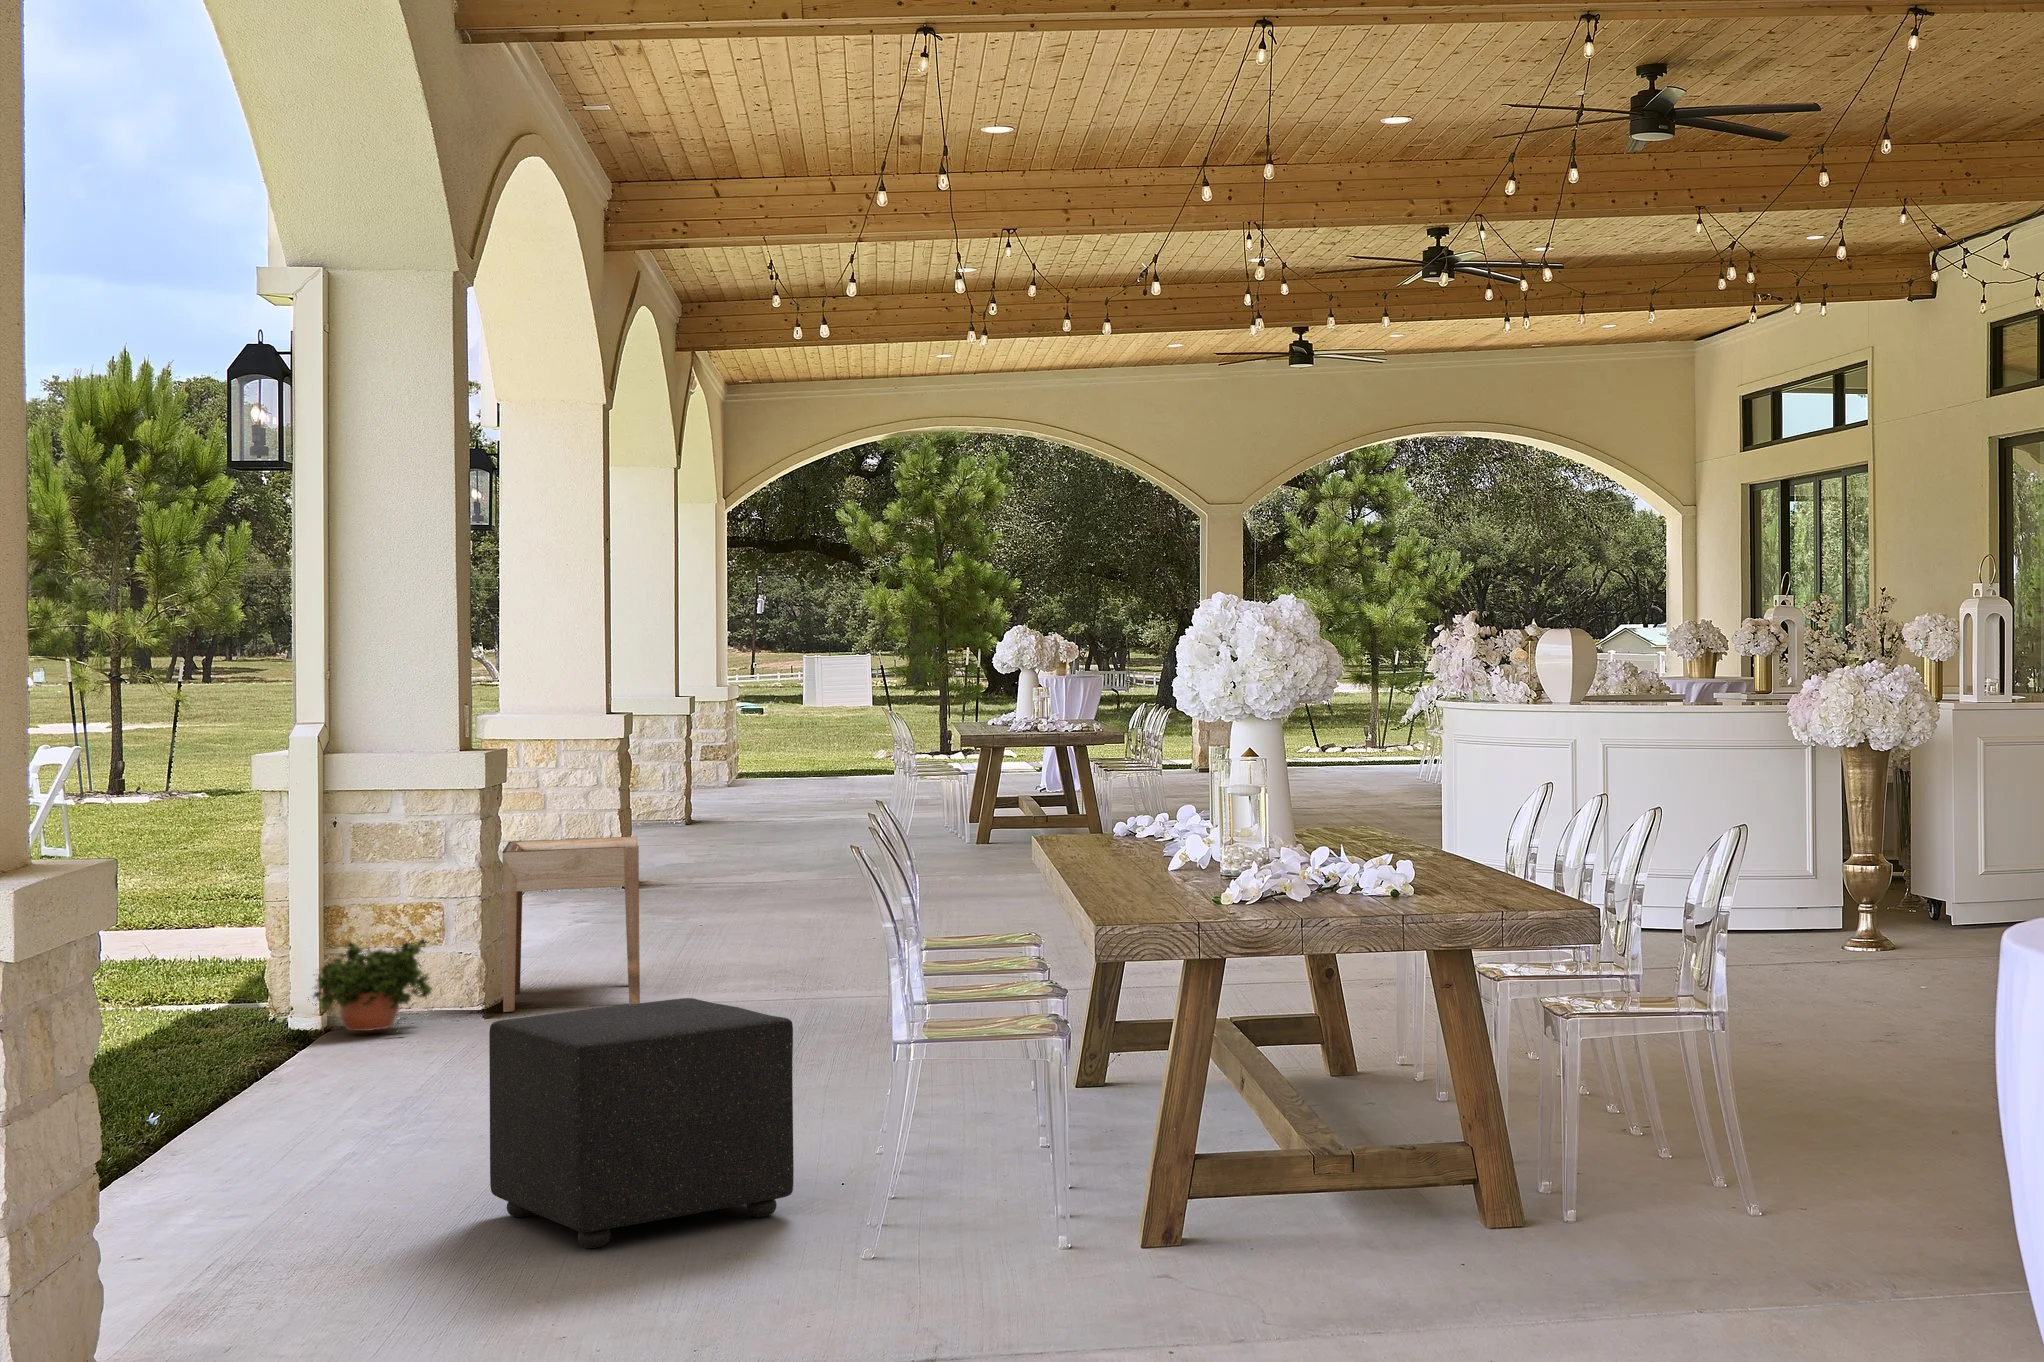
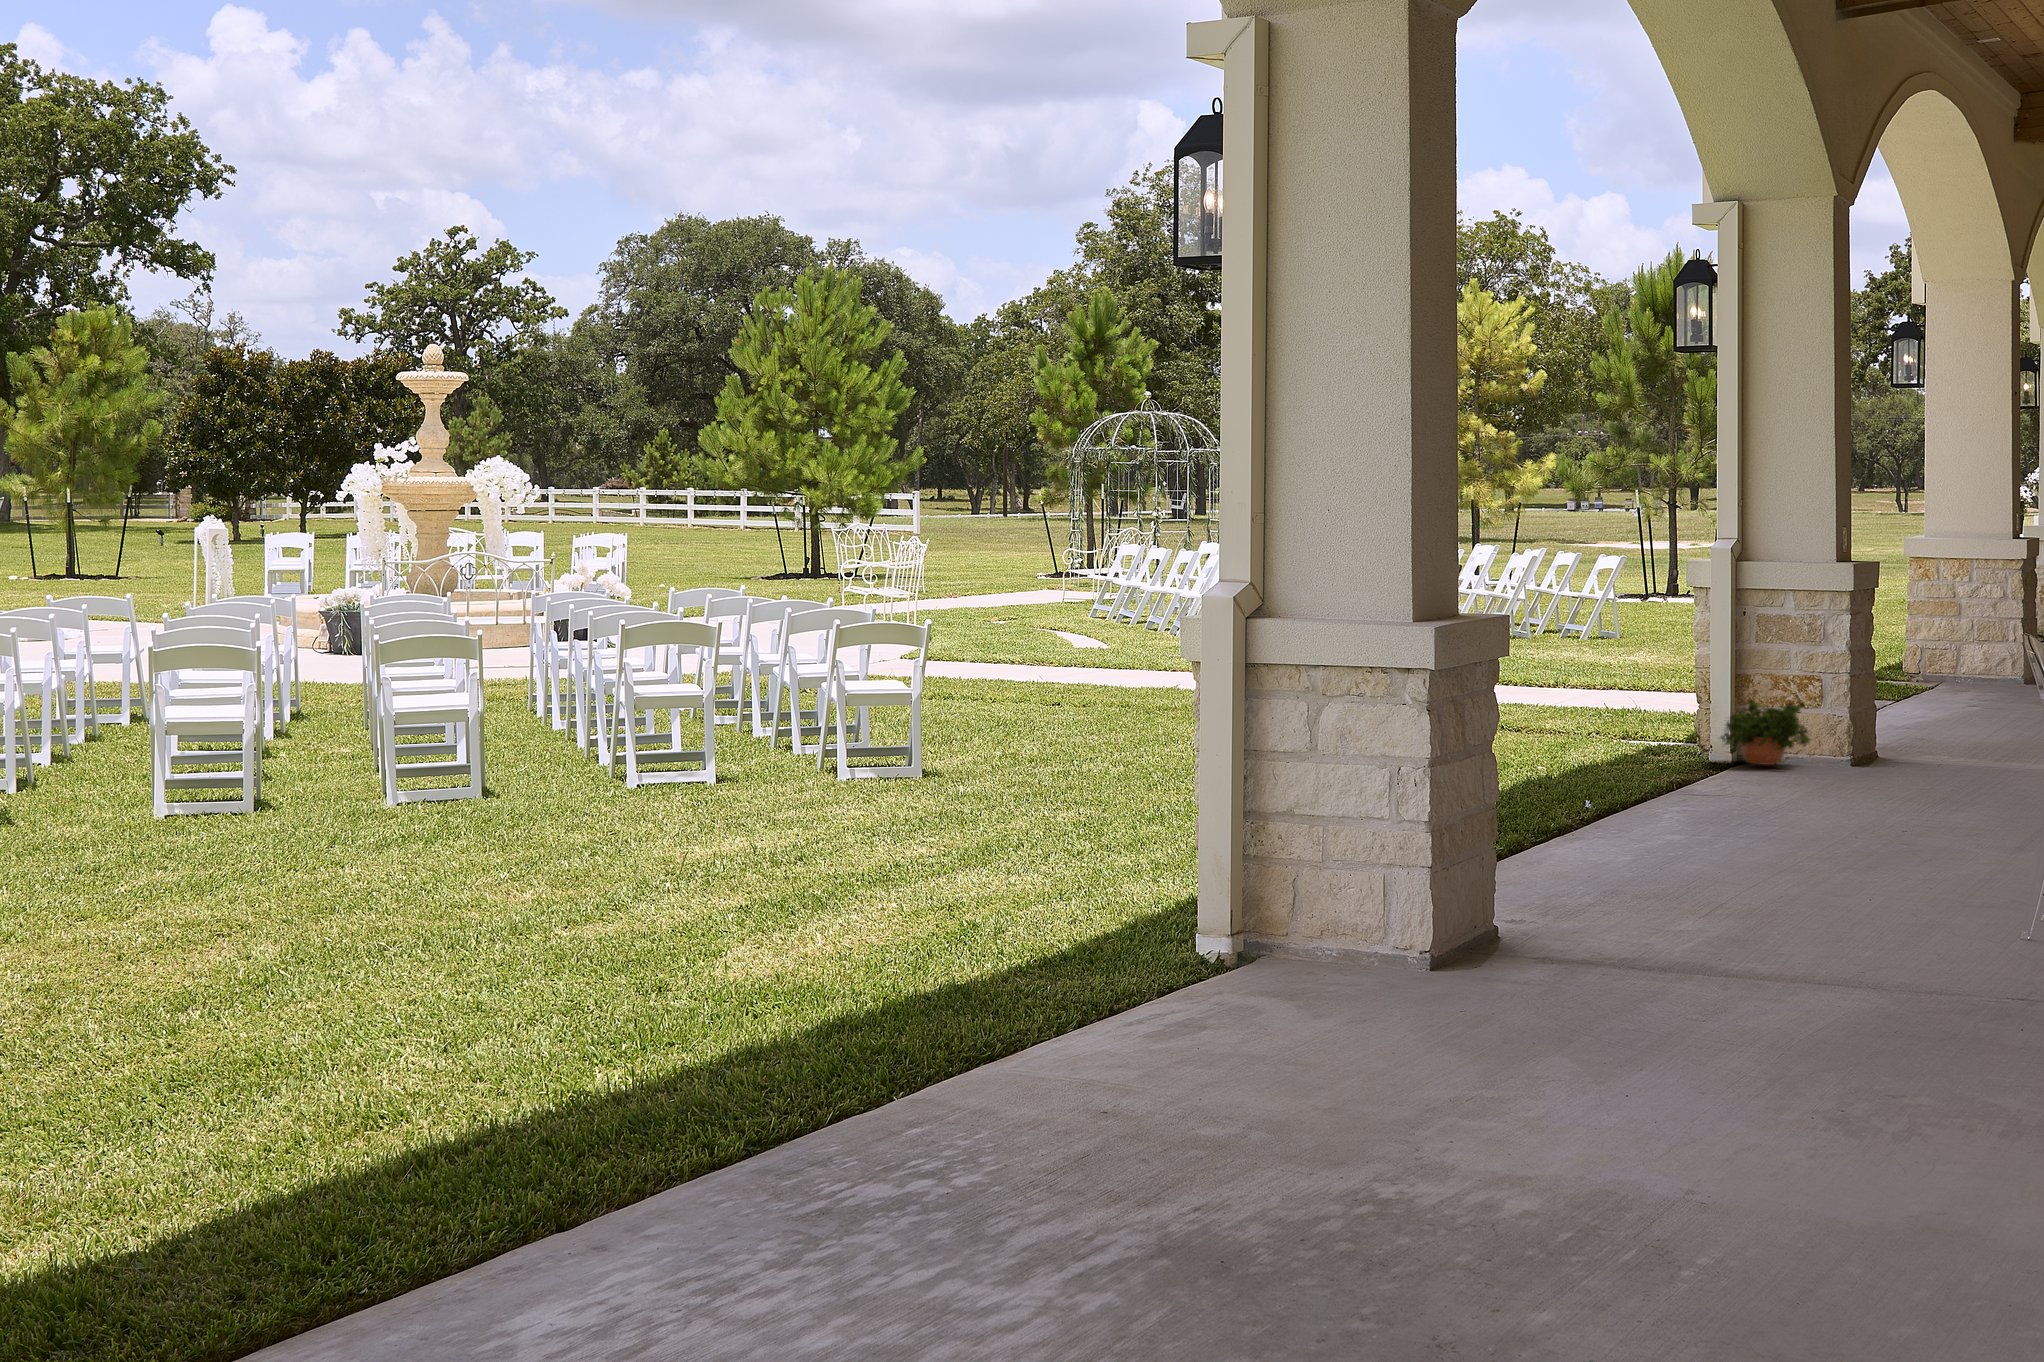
side table: present [502,836,640,1012] -> none [1868,636,1987,769]
ottoman: present [489,998,794,1248] -> none [1776,750,1994,913]

